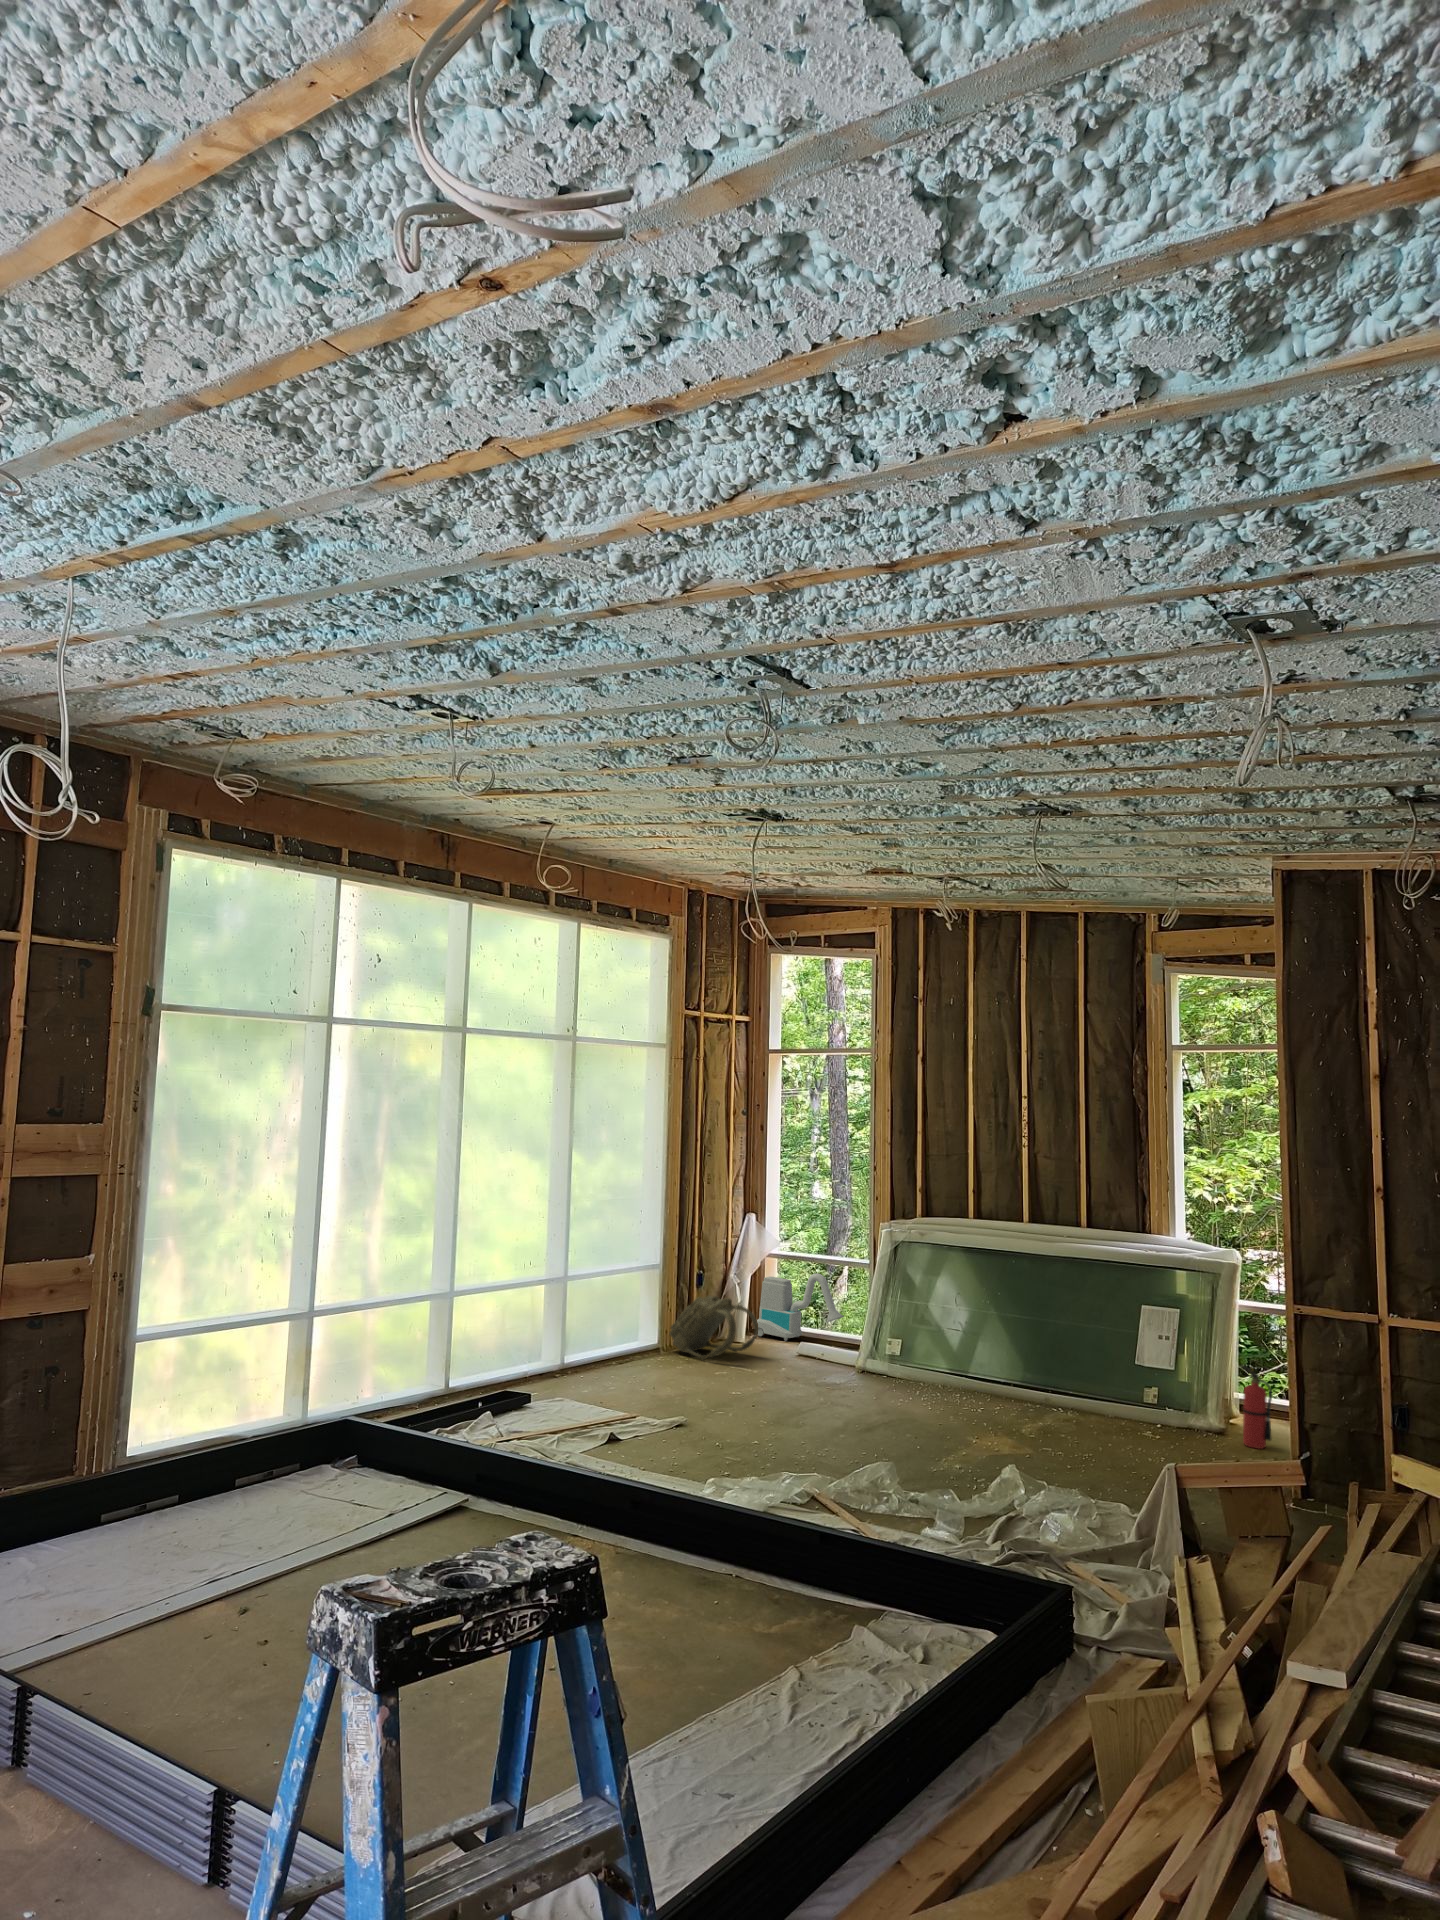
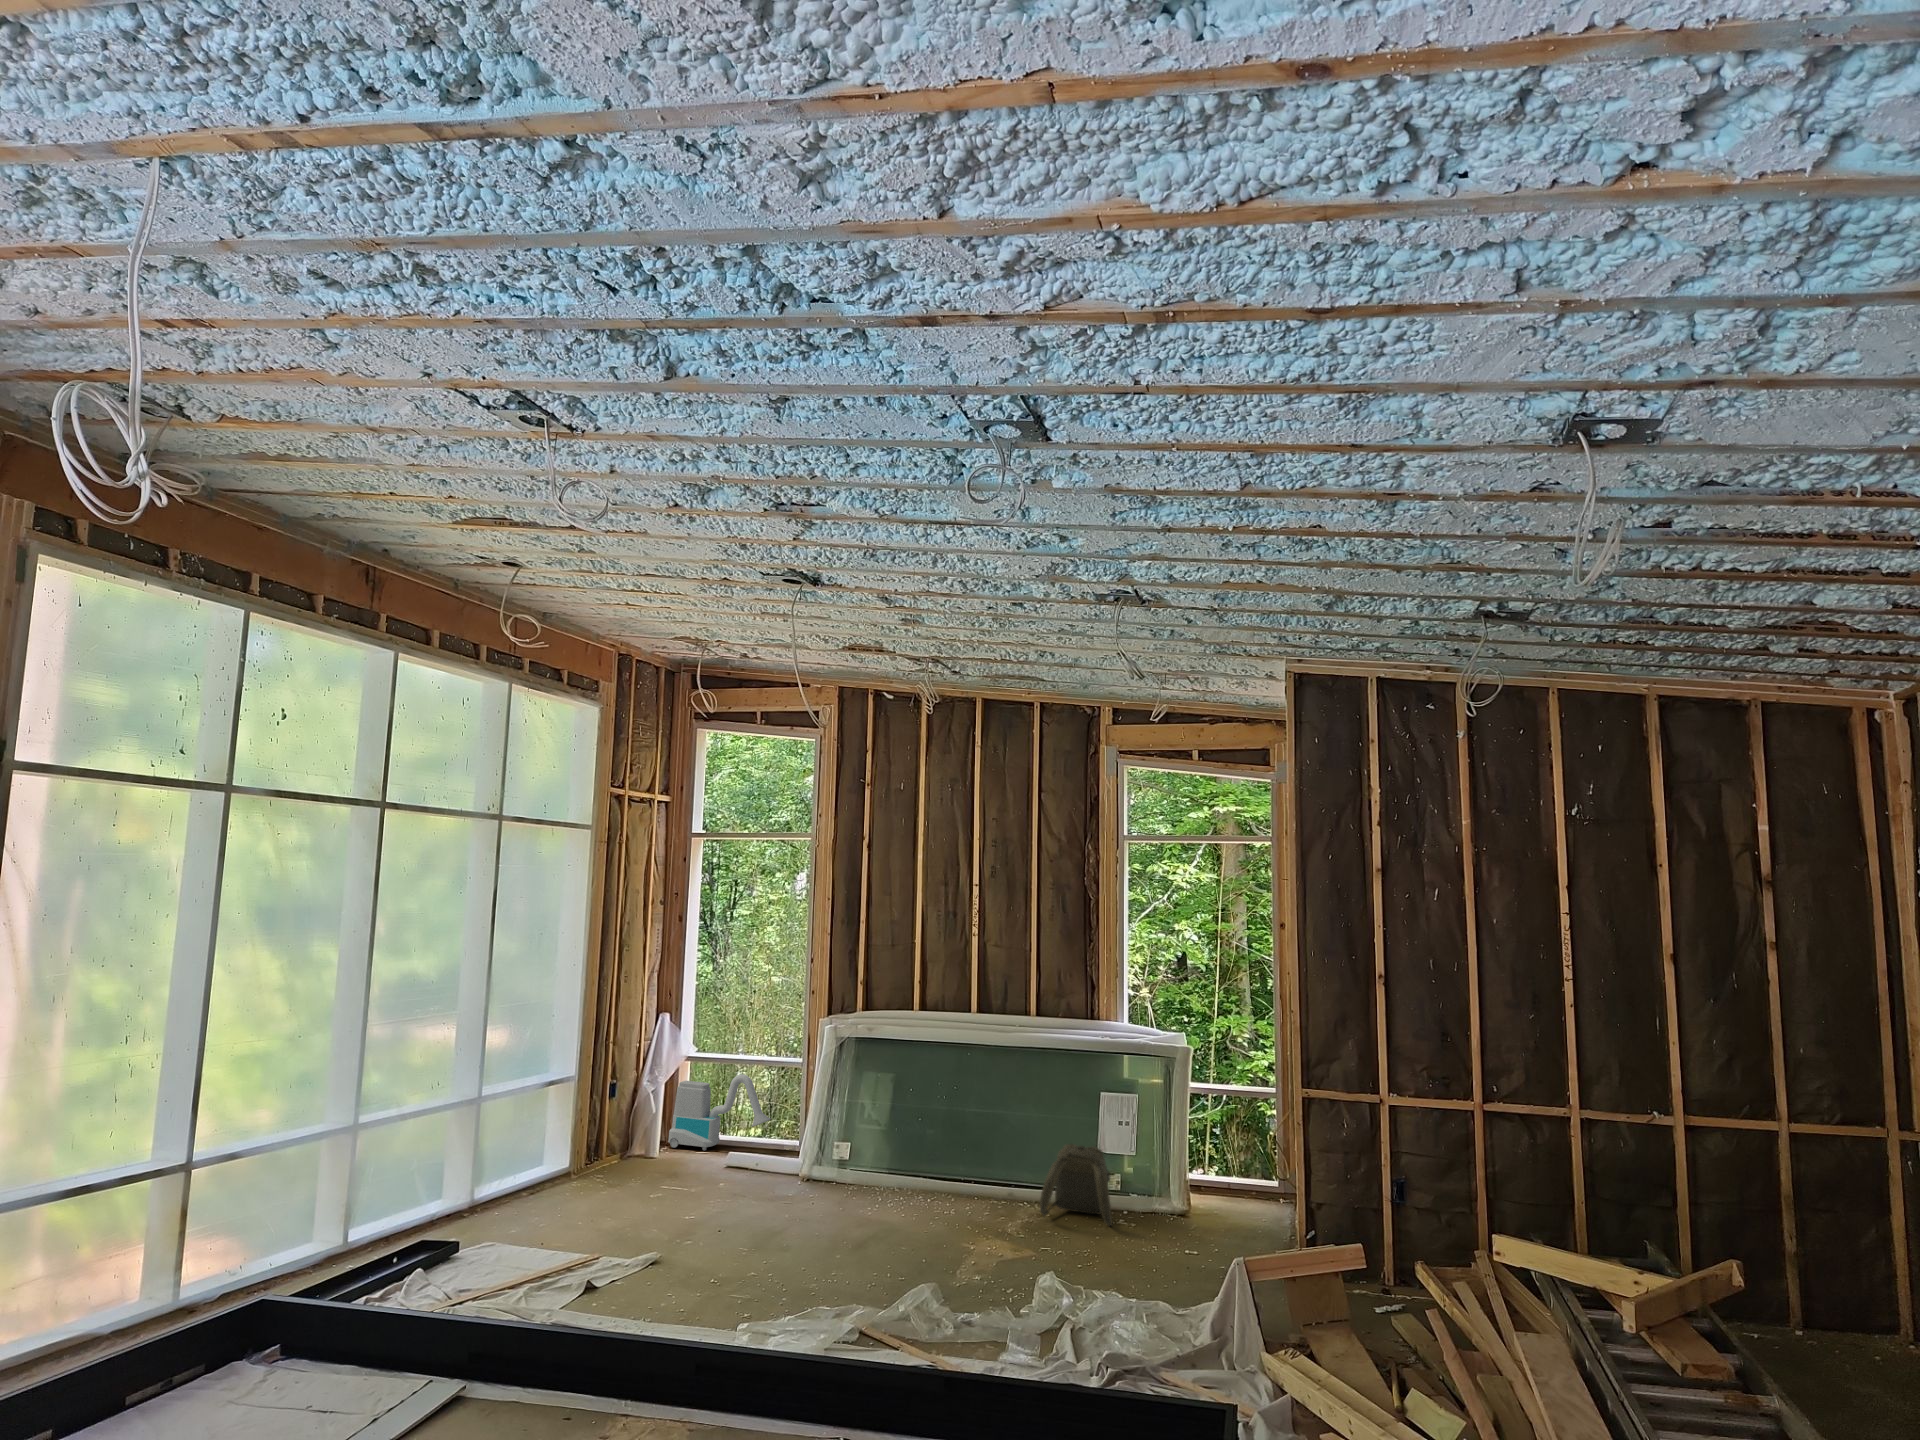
backpack: present [669,1296,758,1360] -> present [1040,1144,1112,1226]
fire extinguisher: present [1241,1365,1272,1449] -> none [1191,1139,1220,1217]

